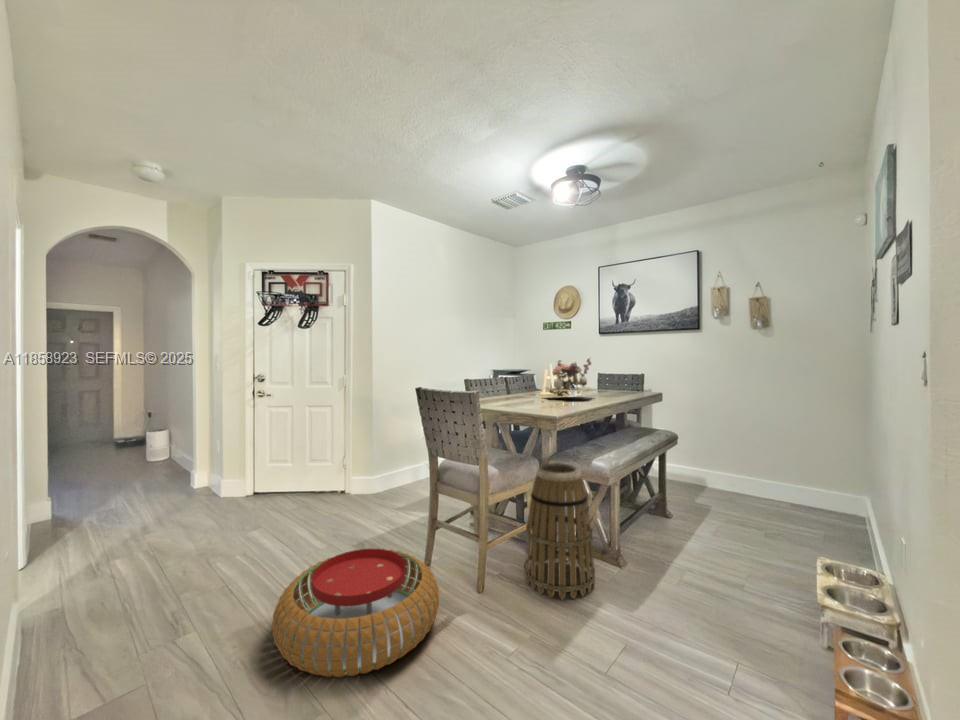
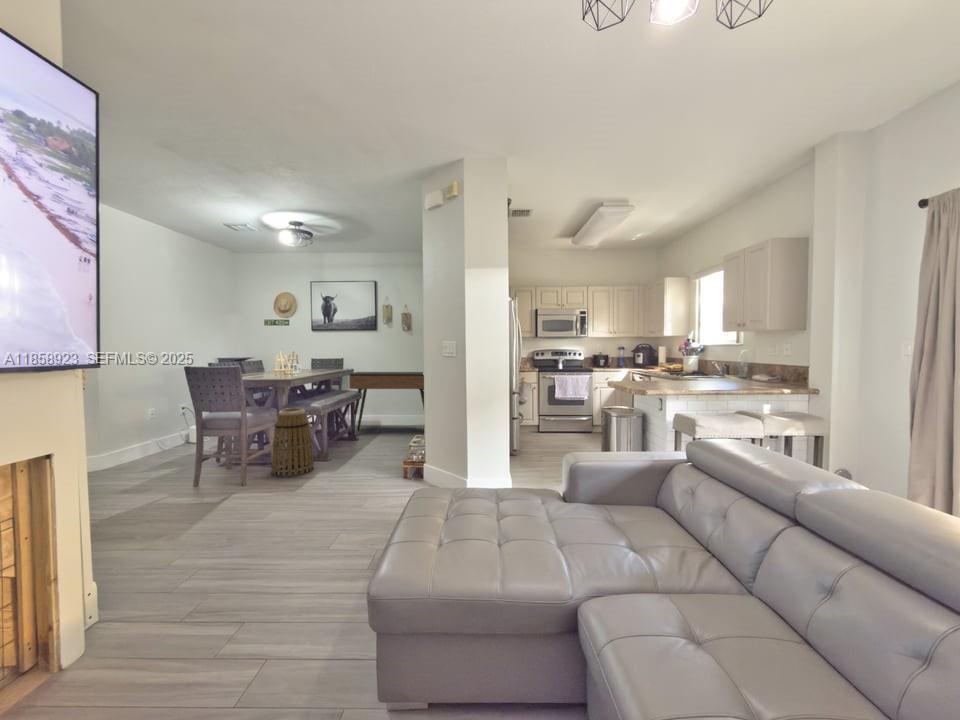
flower arrangement: present [546,359,592,397] -> none [275,348,312,374]
console table: none [656,398,840,545] -> present [349,372,424,430]
pouf: present [272,549,439,677] -> none [109,467,226,525]

